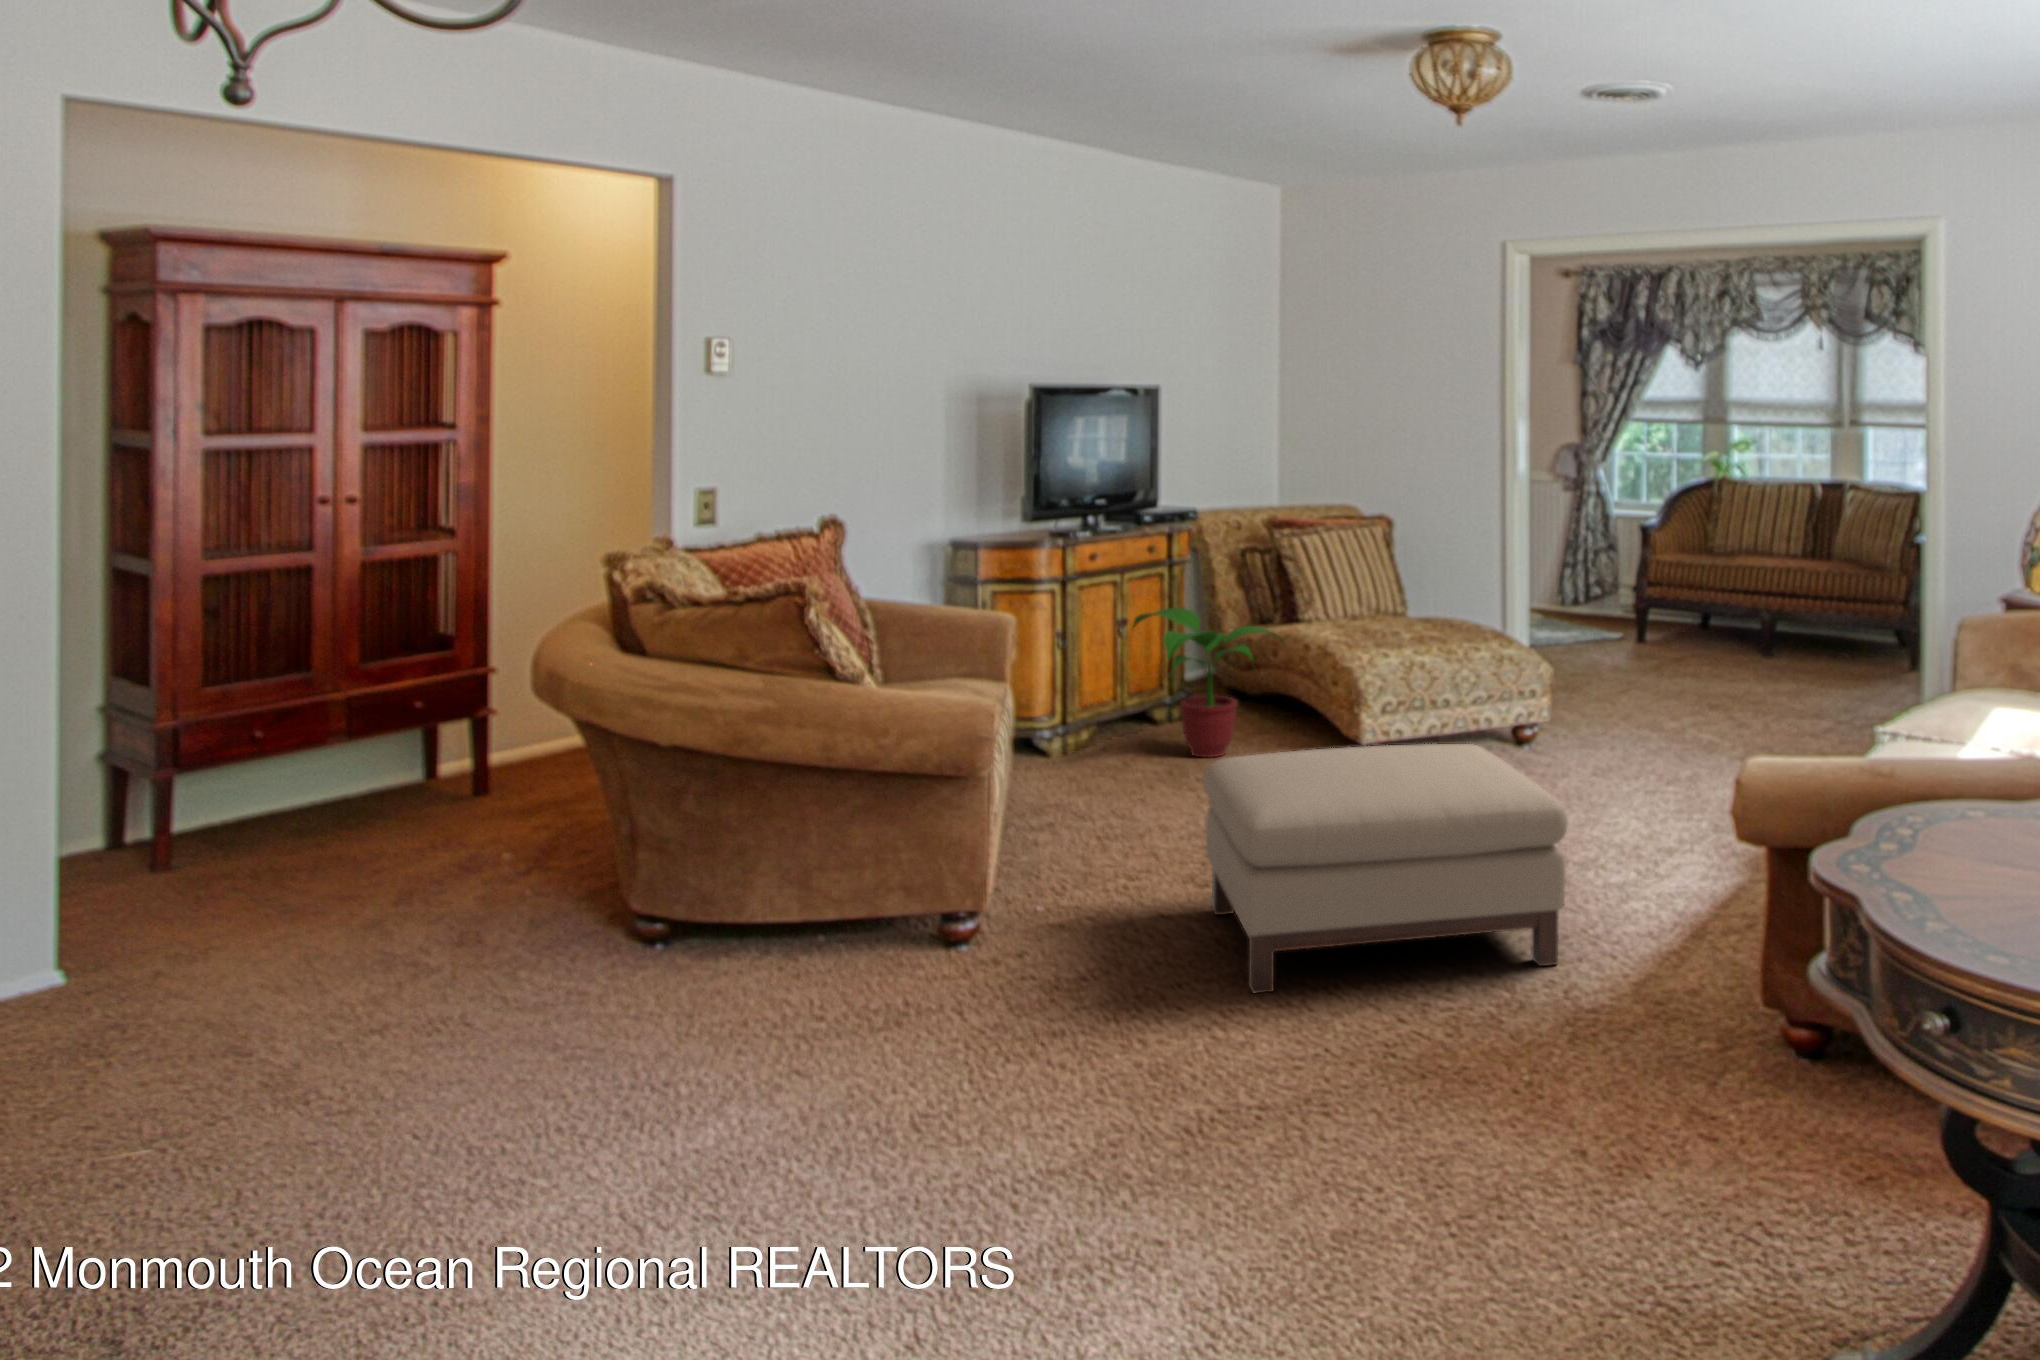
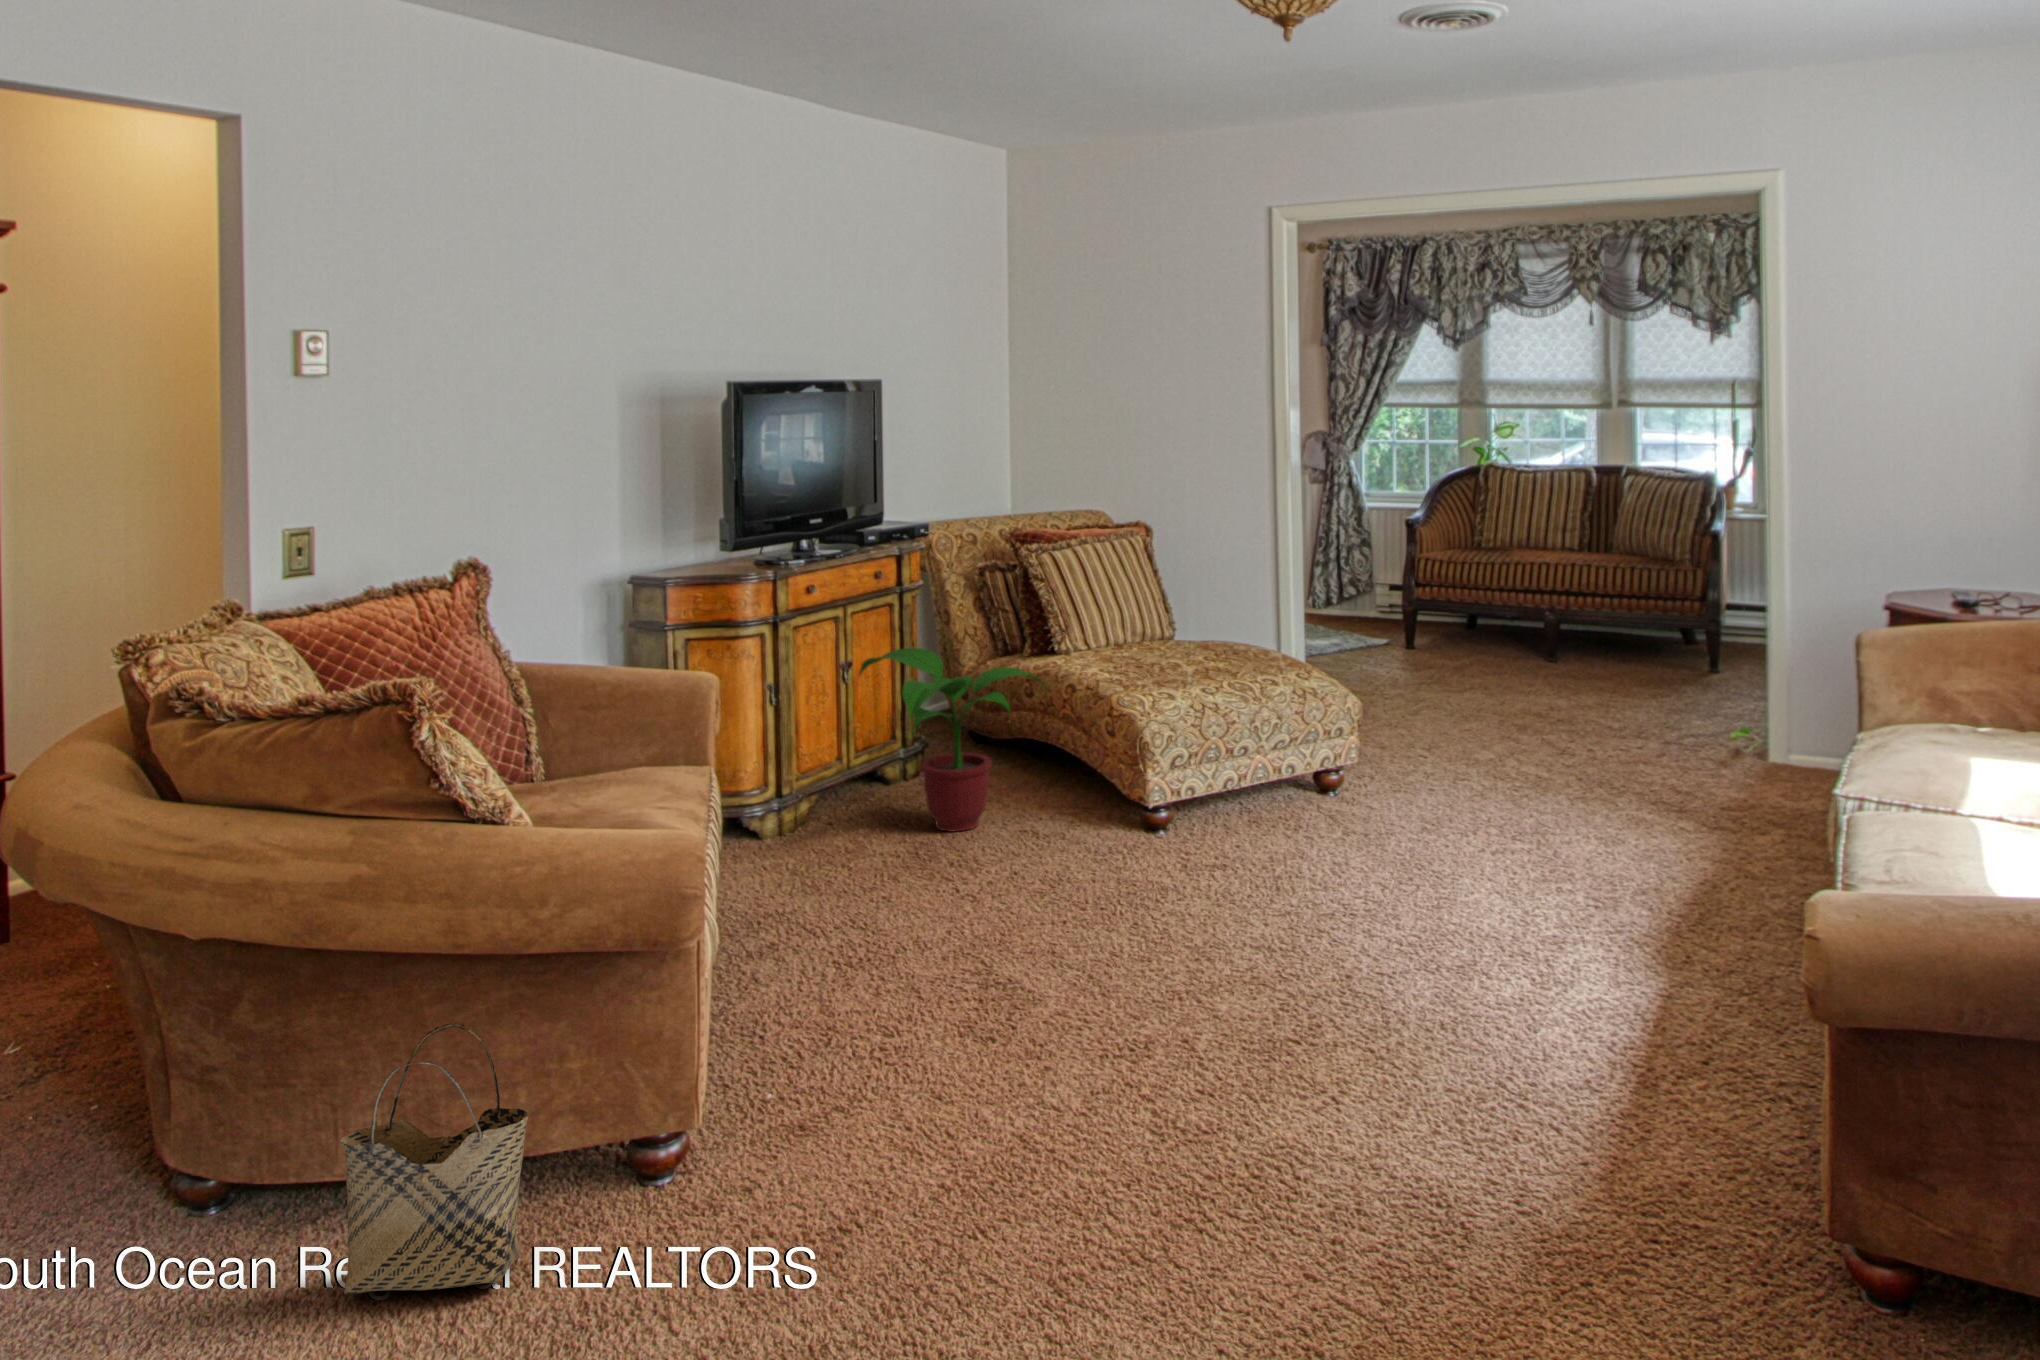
ottoman: present [1204,744,1568,993] -> none [987,847,1504,1263]
woven basket: none [760,813,881,981] -> present [341,1024,529,1295]

